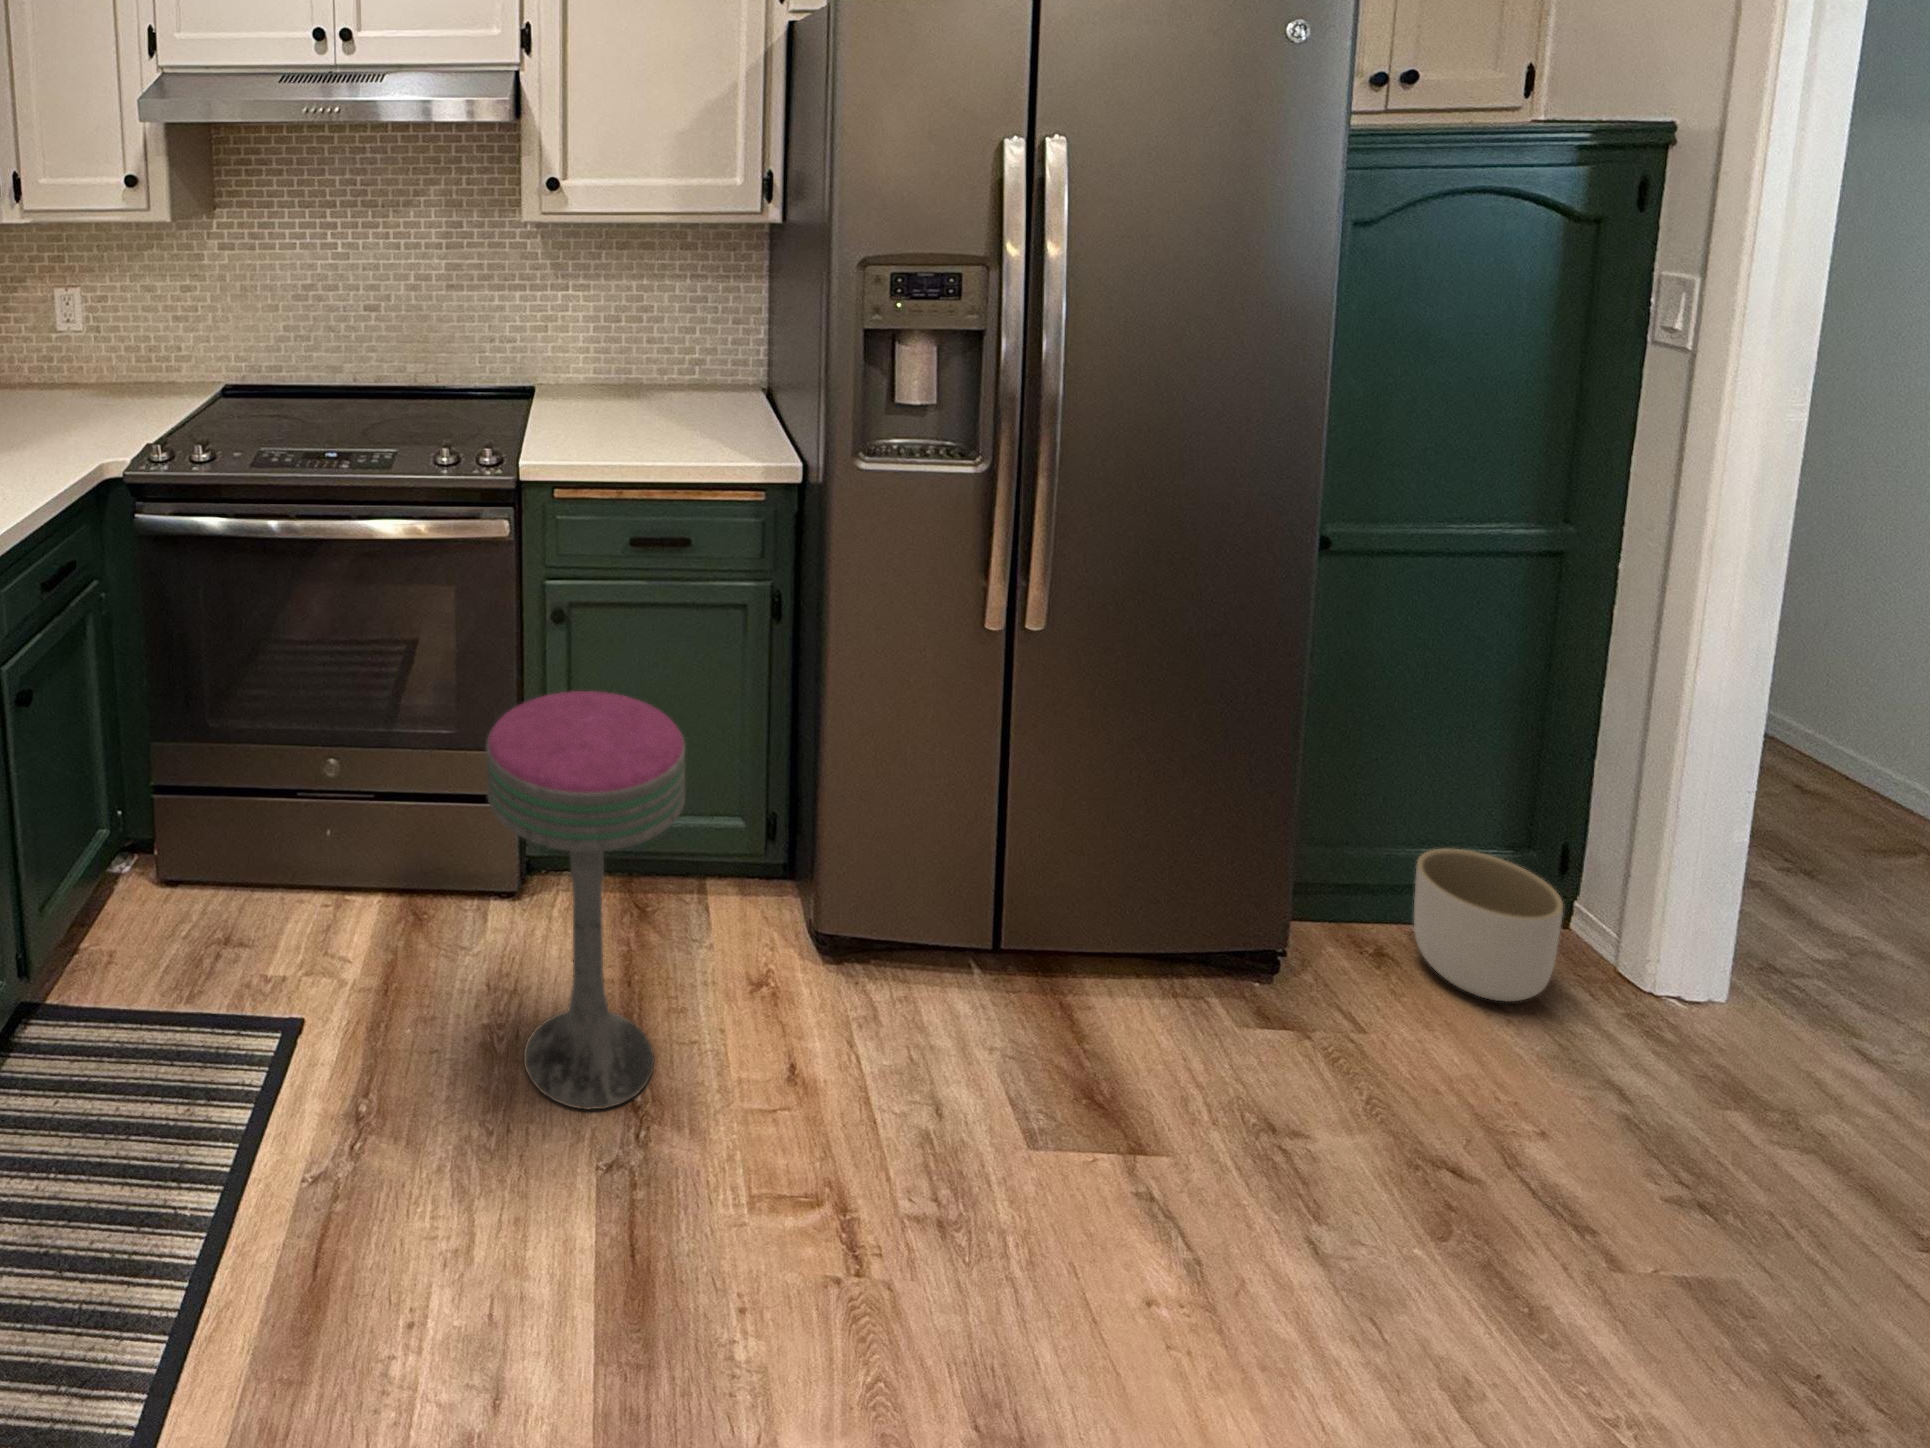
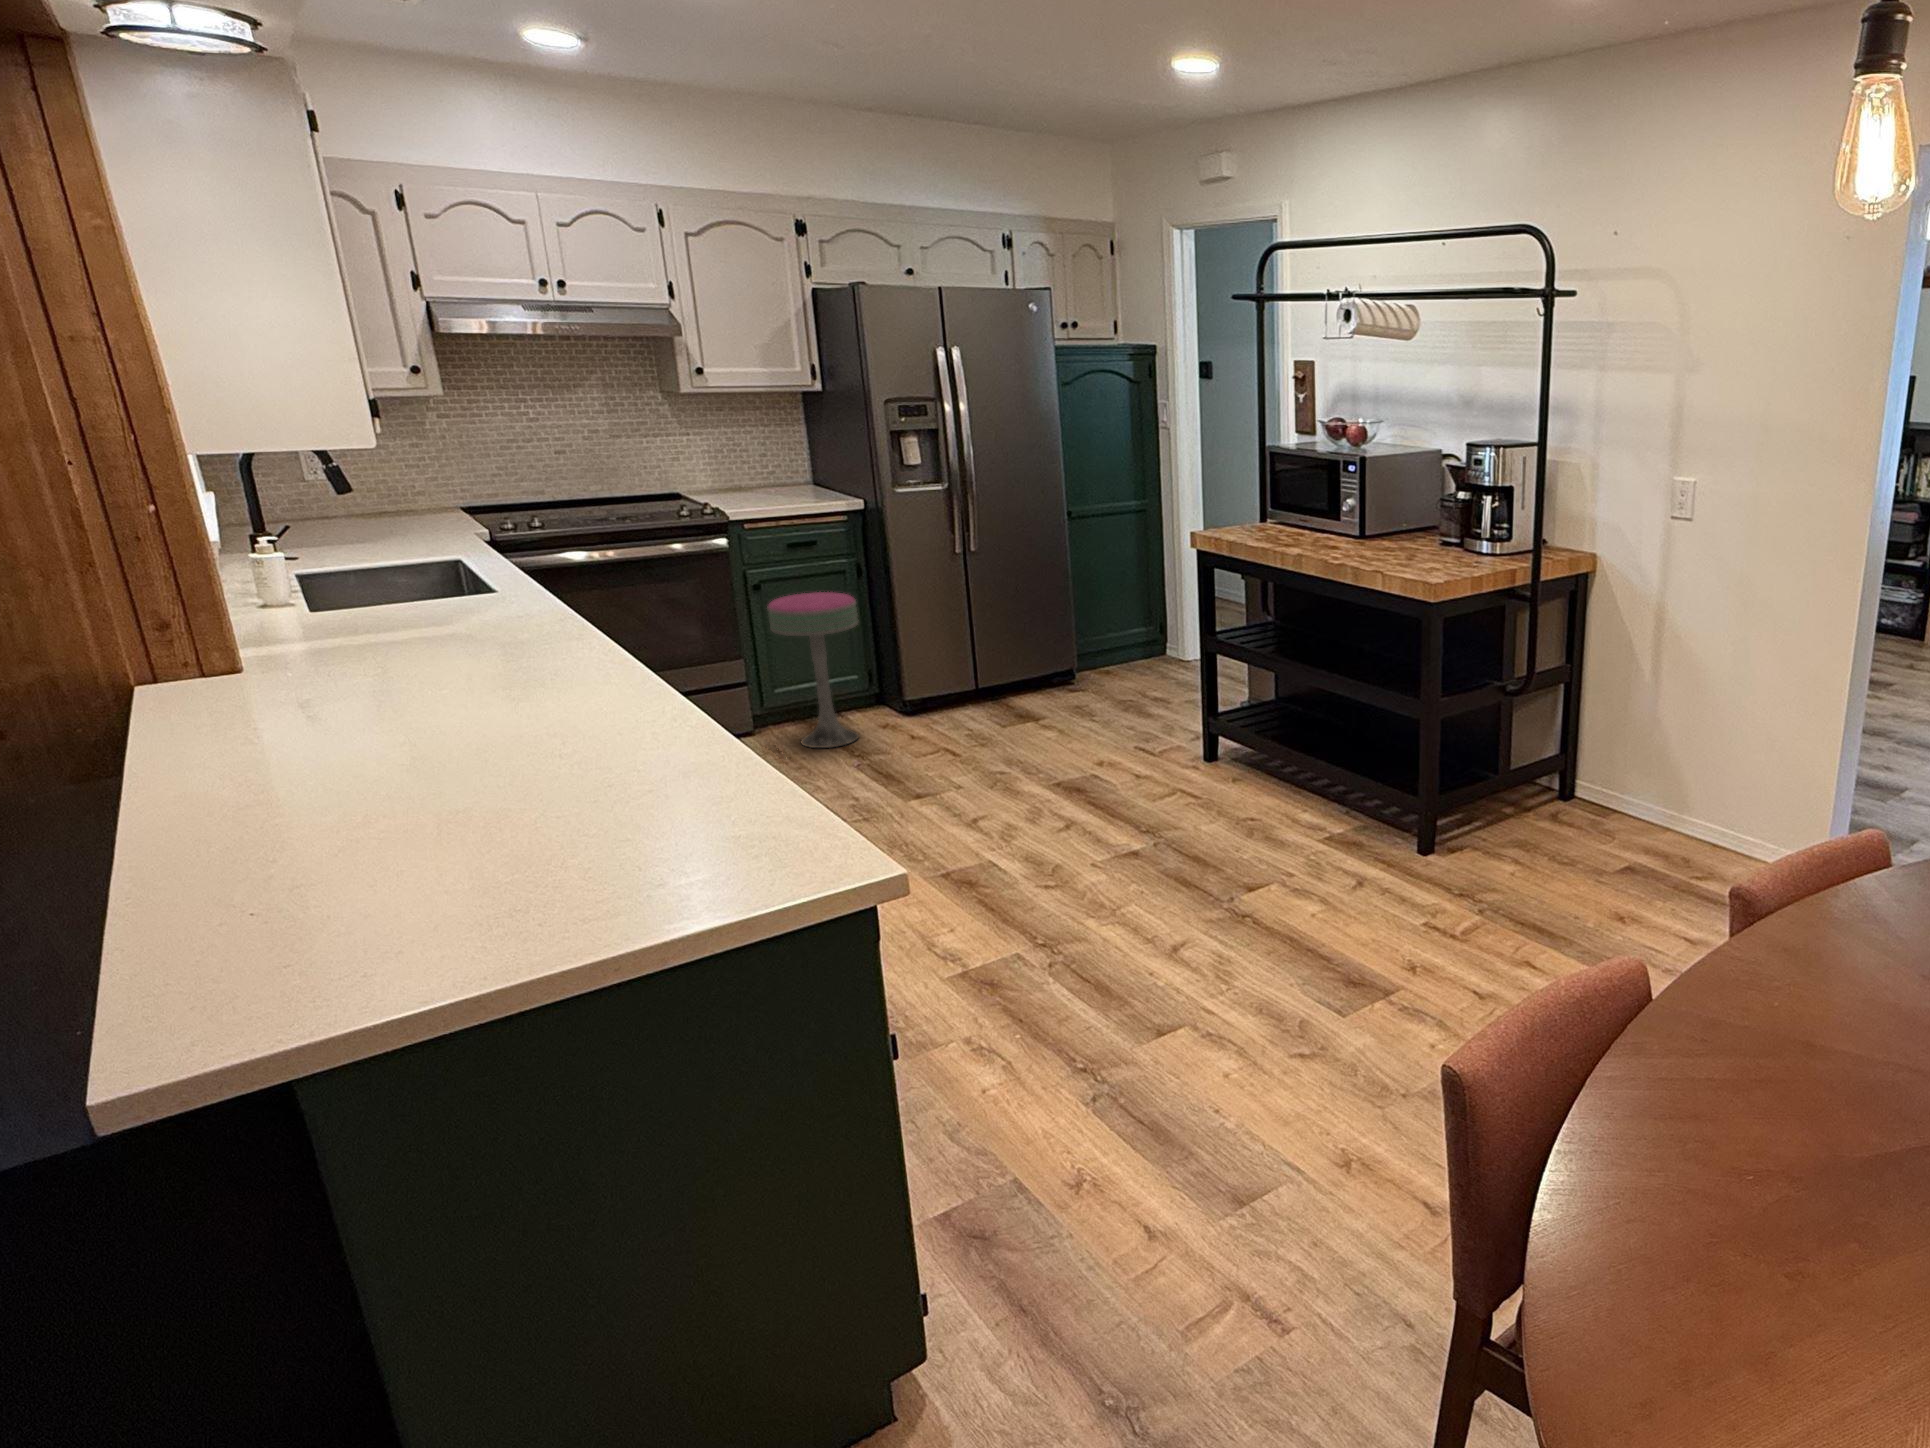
planter: present [1414,848,1563,1002] -> none [1113,620,1154,663]

